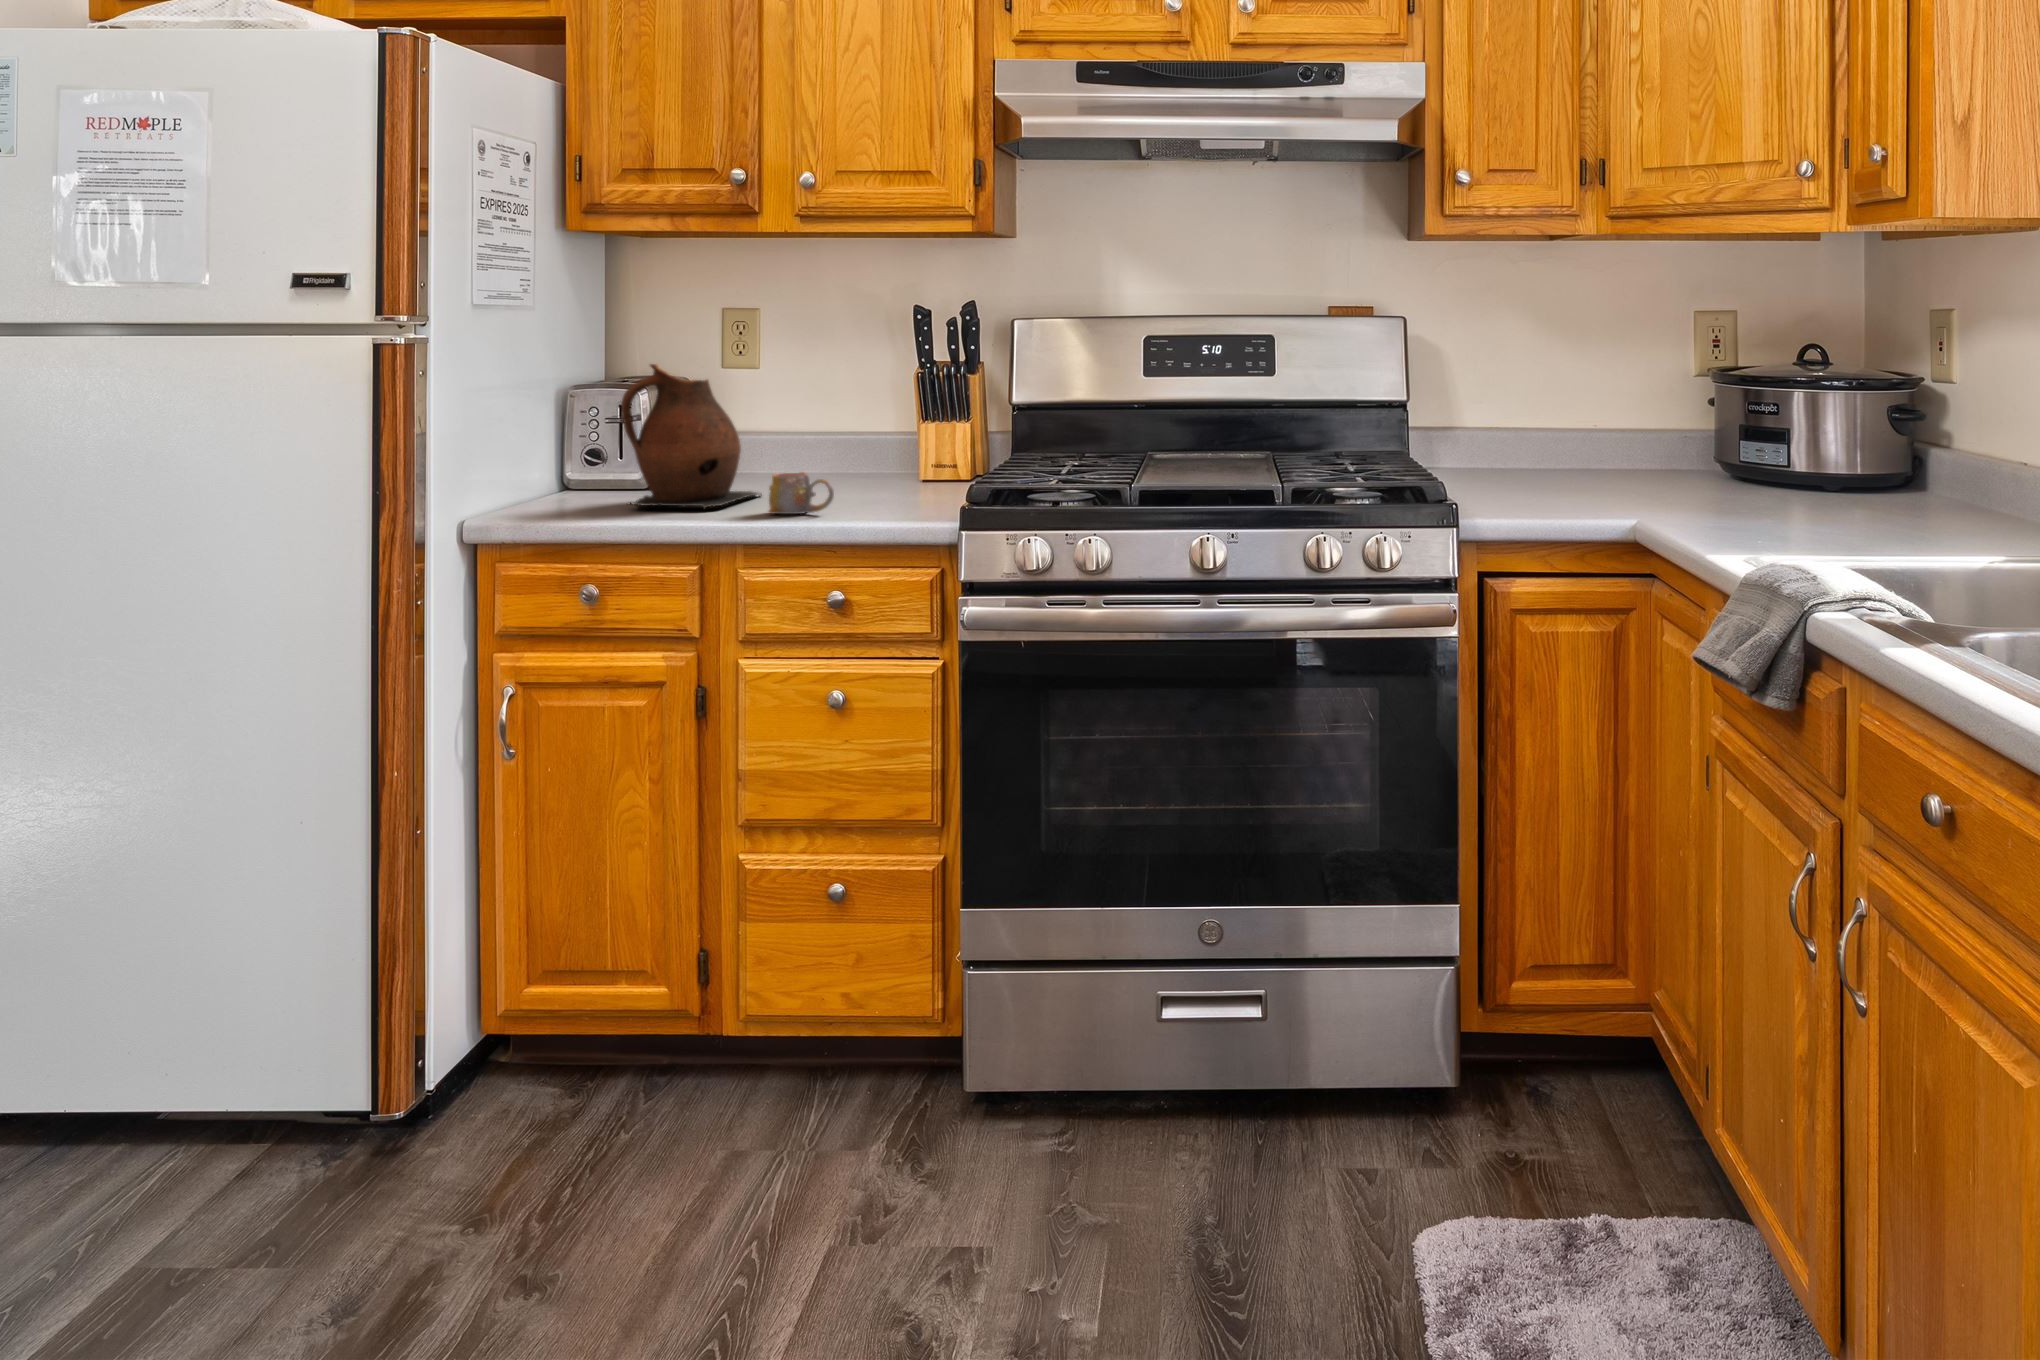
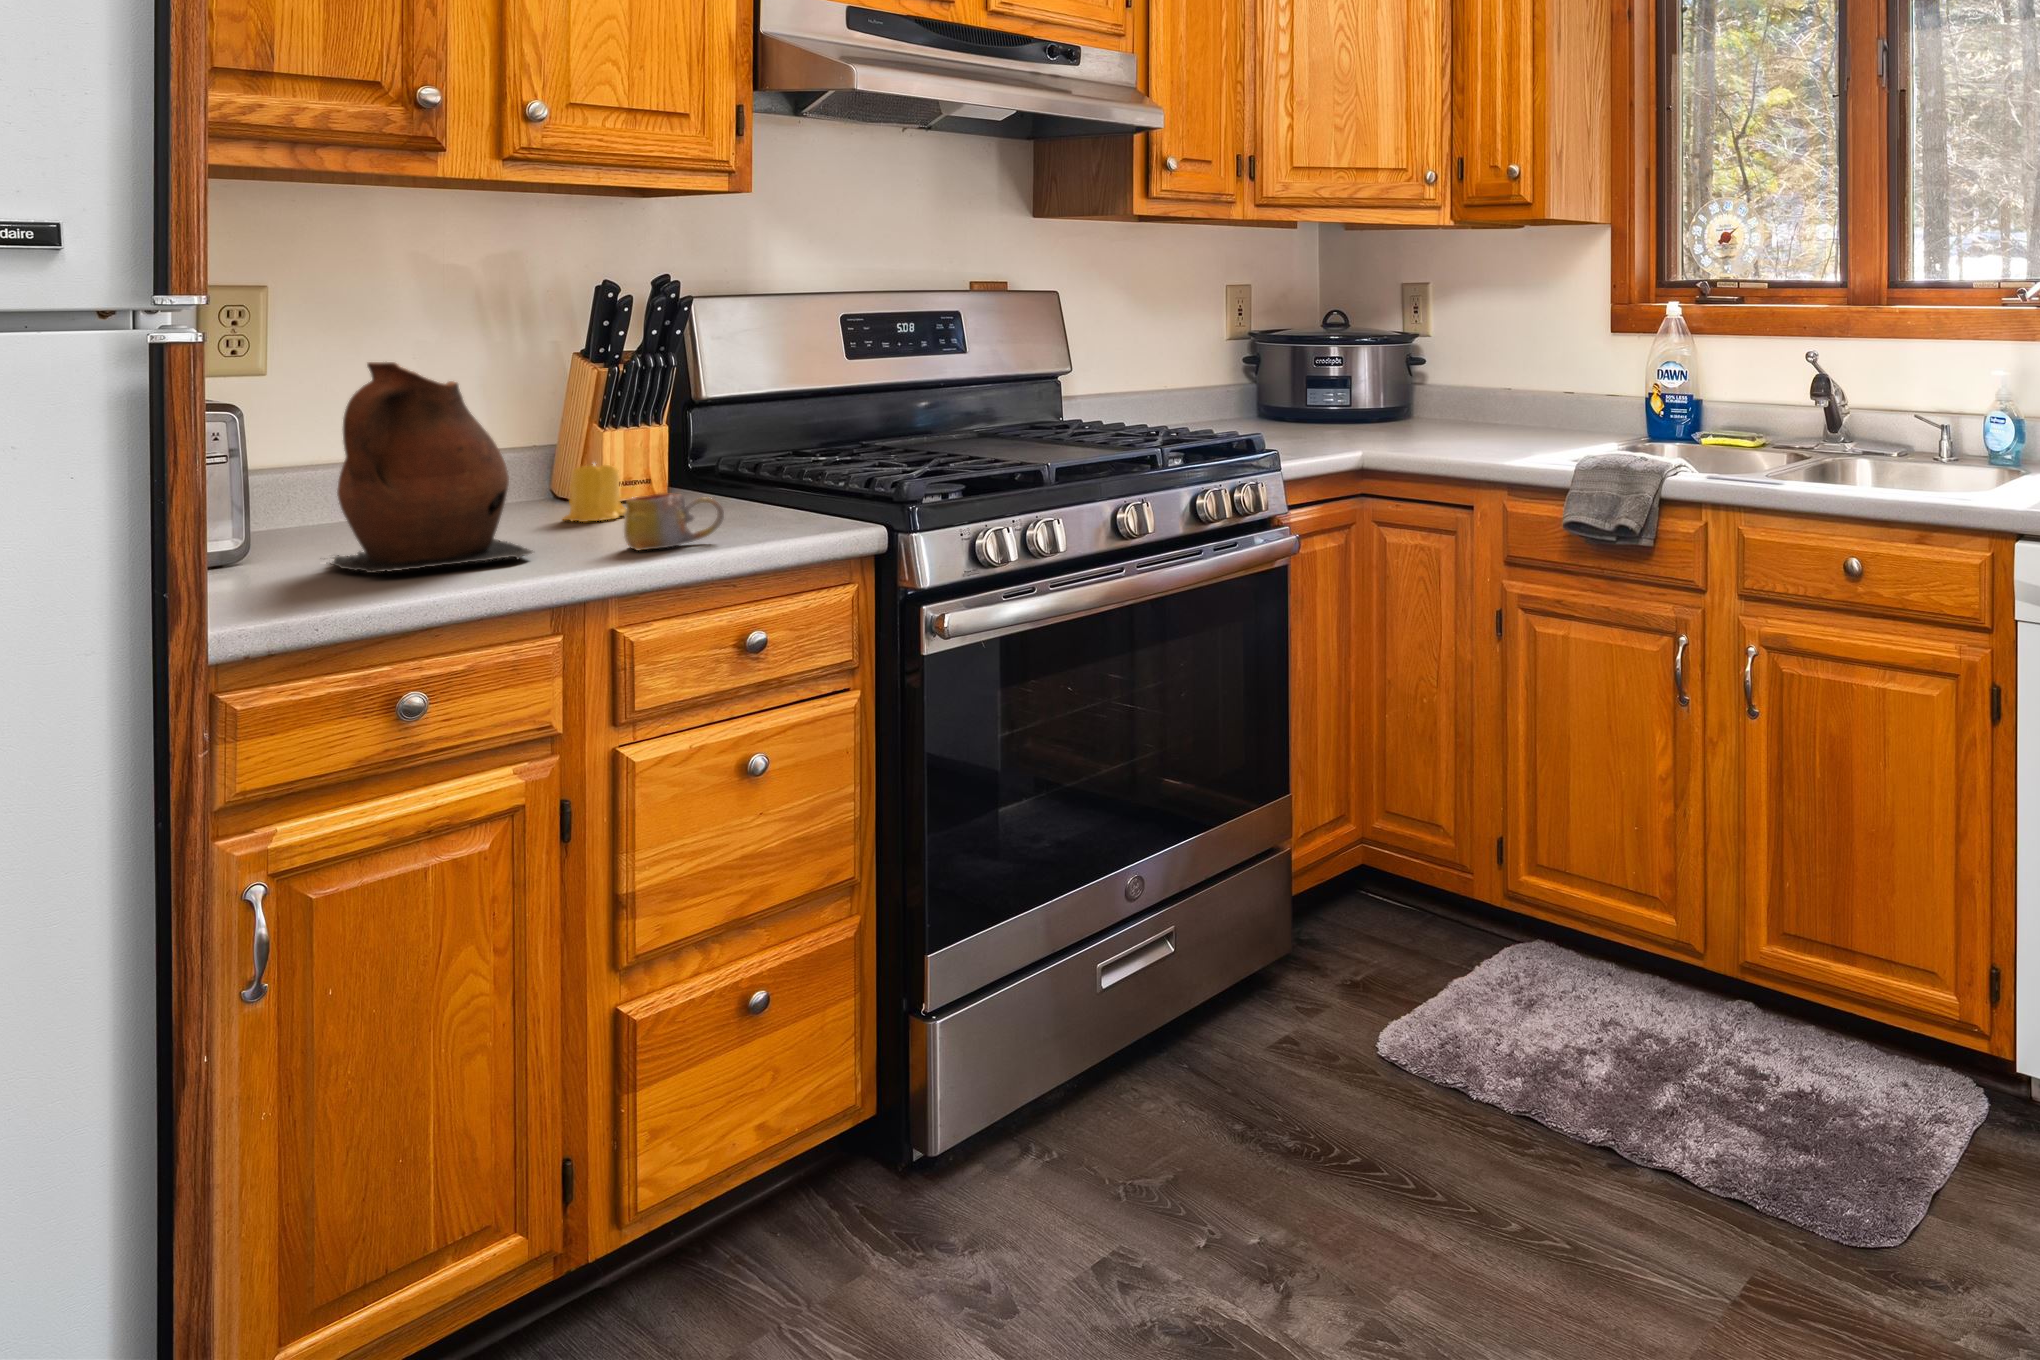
candle: none [845,444,898,490] -> present [563,465,627,522]

